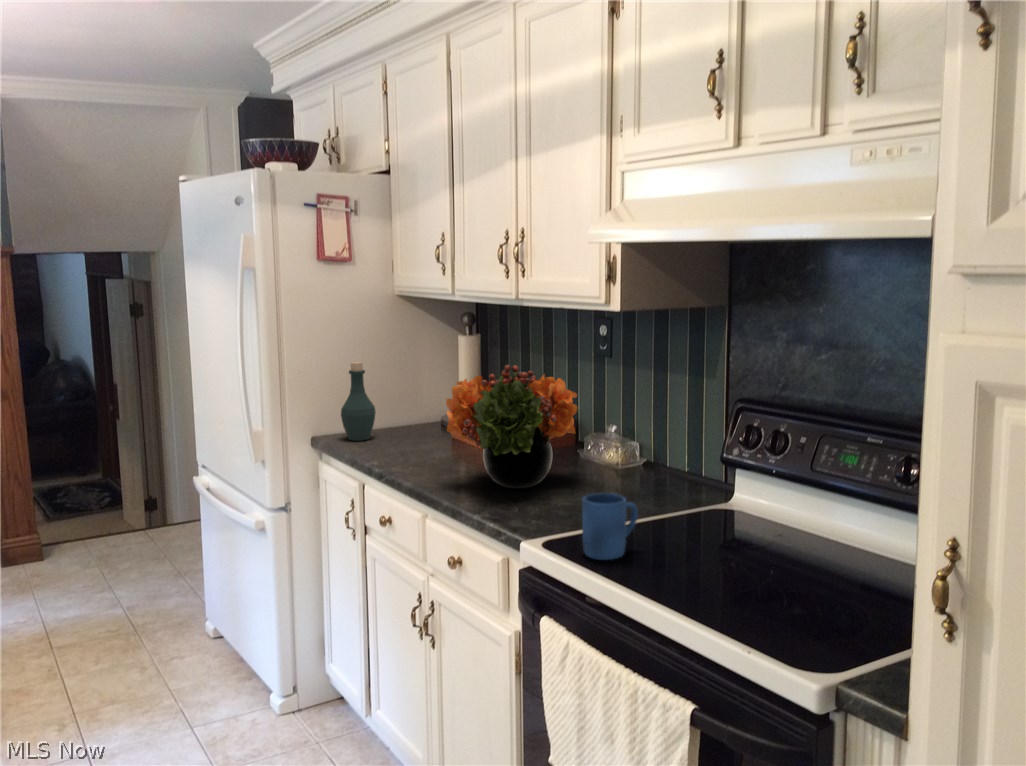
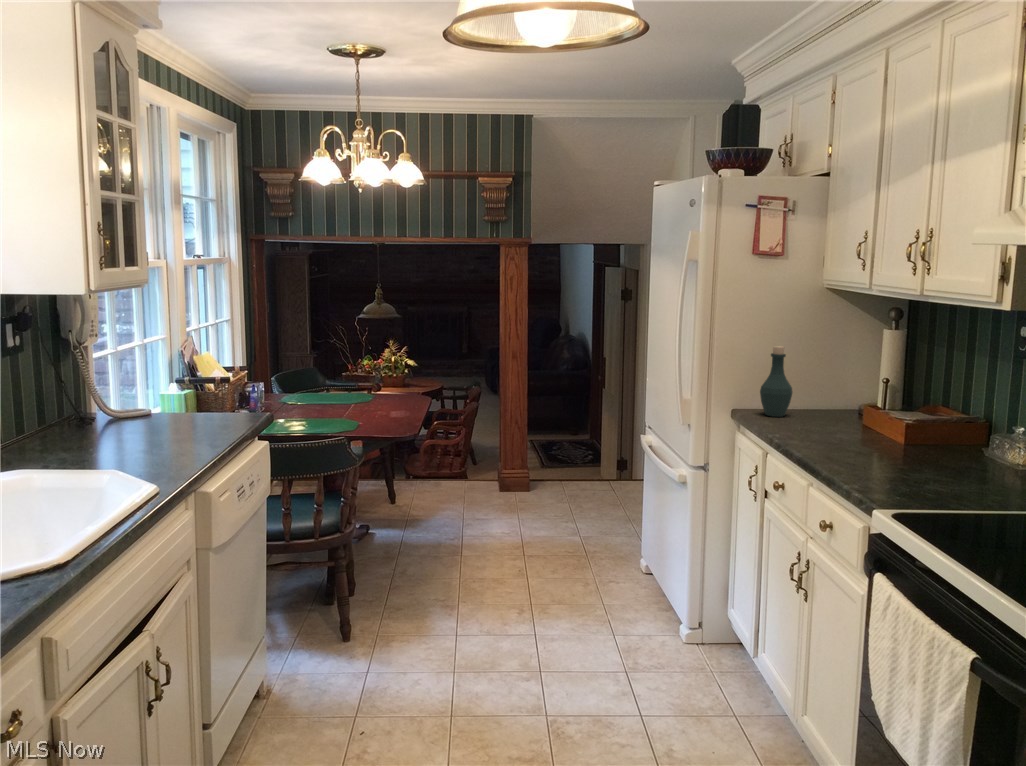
flower arrangement: present [446,365,577,488] -> none [831,355,972,471]
mug: present [582,493,638,560] -> none [924,474,986,535]

